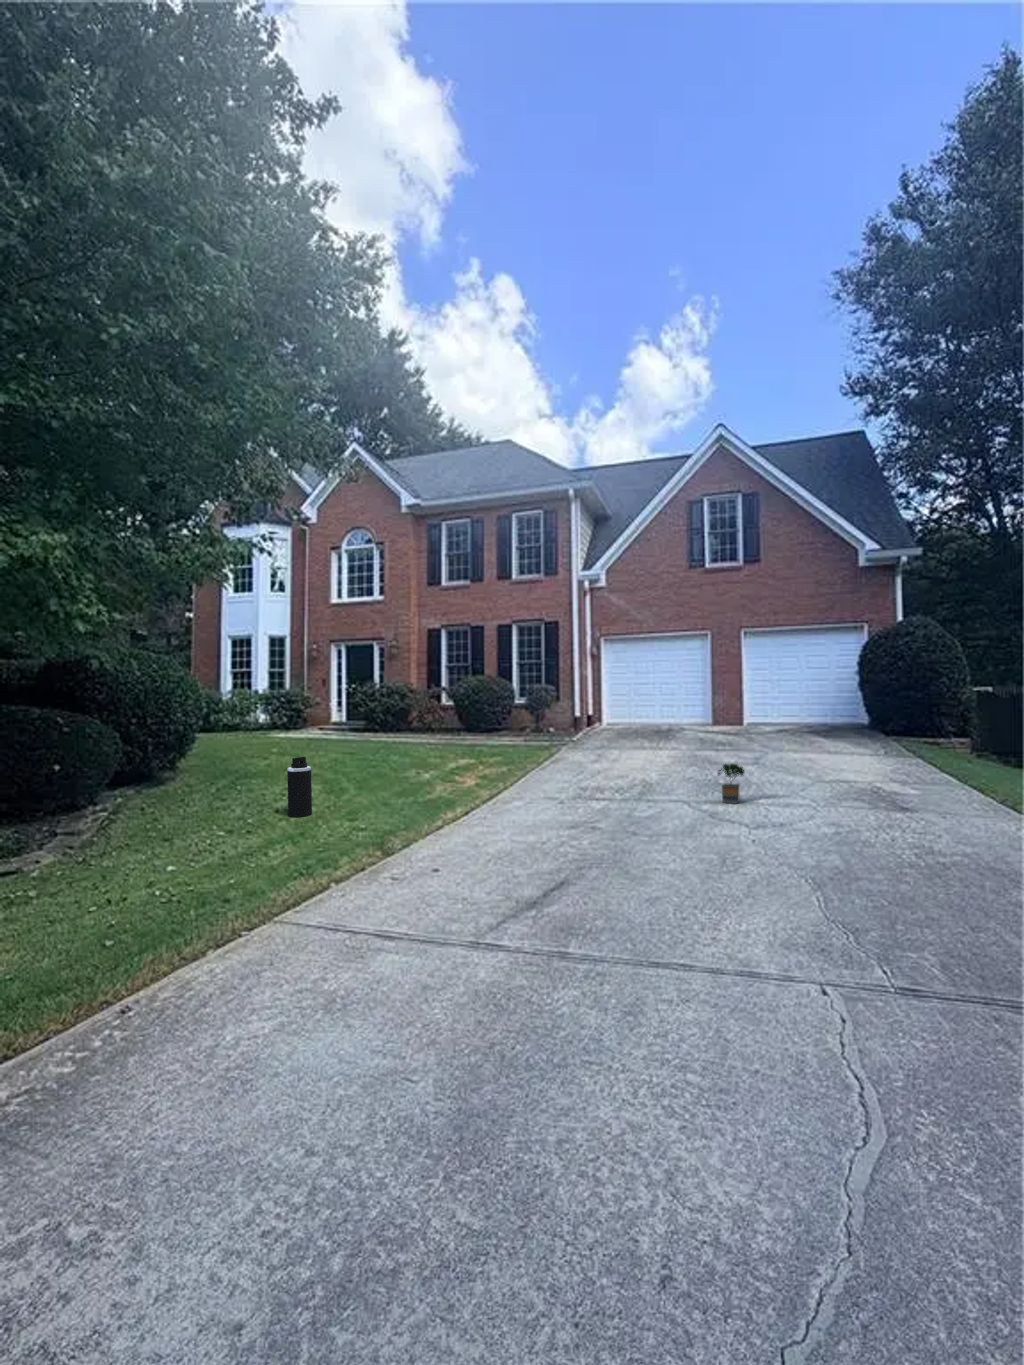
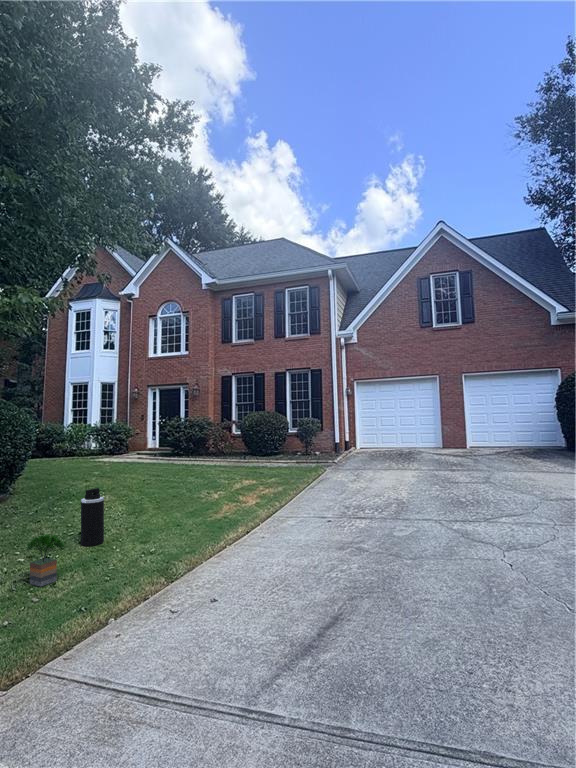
potted tree: present [718,764,745,804] -> present [27,534,65,587]

